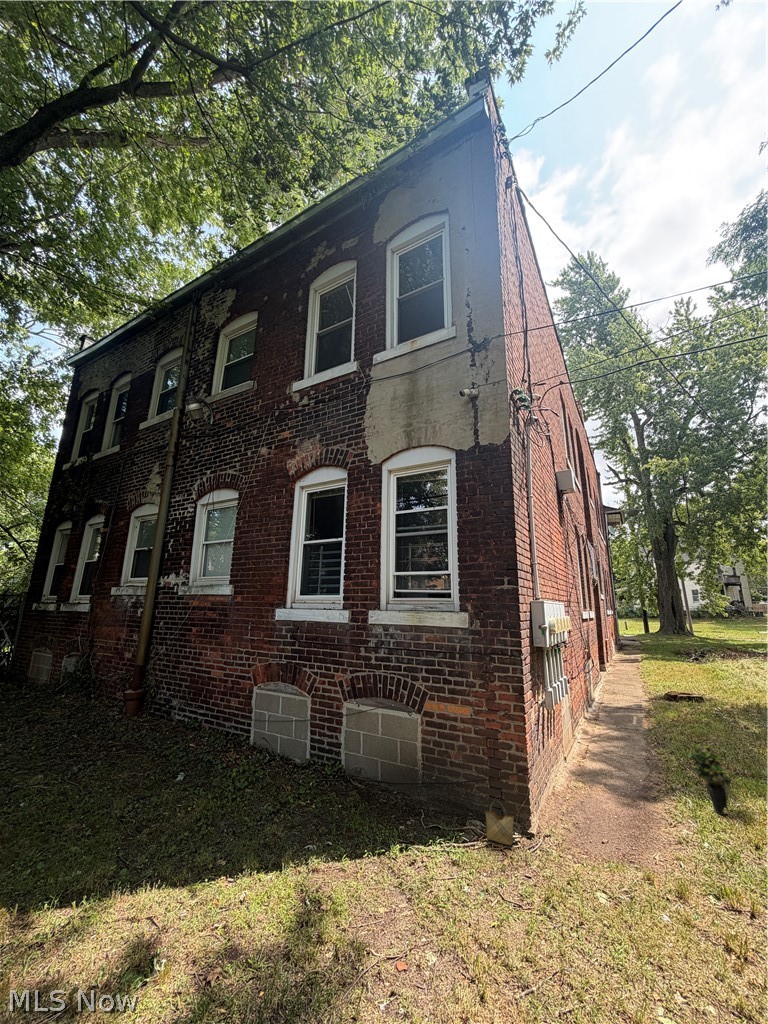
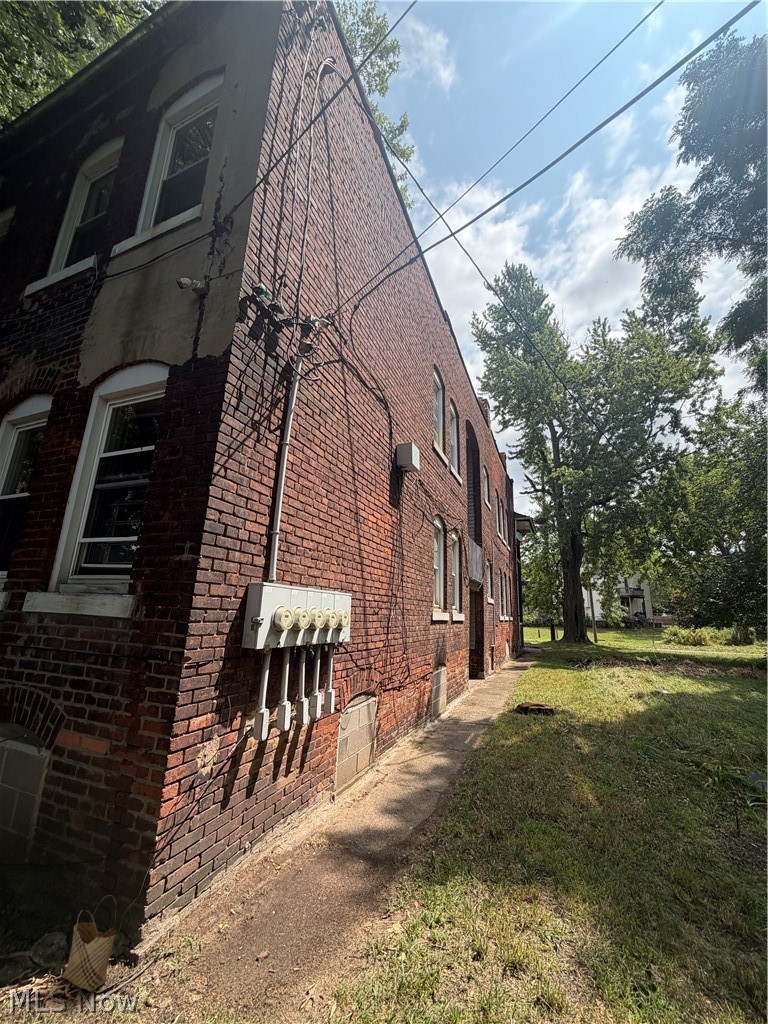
potted plant: present [689,743,732,815] -> none [459,786,508,895]

